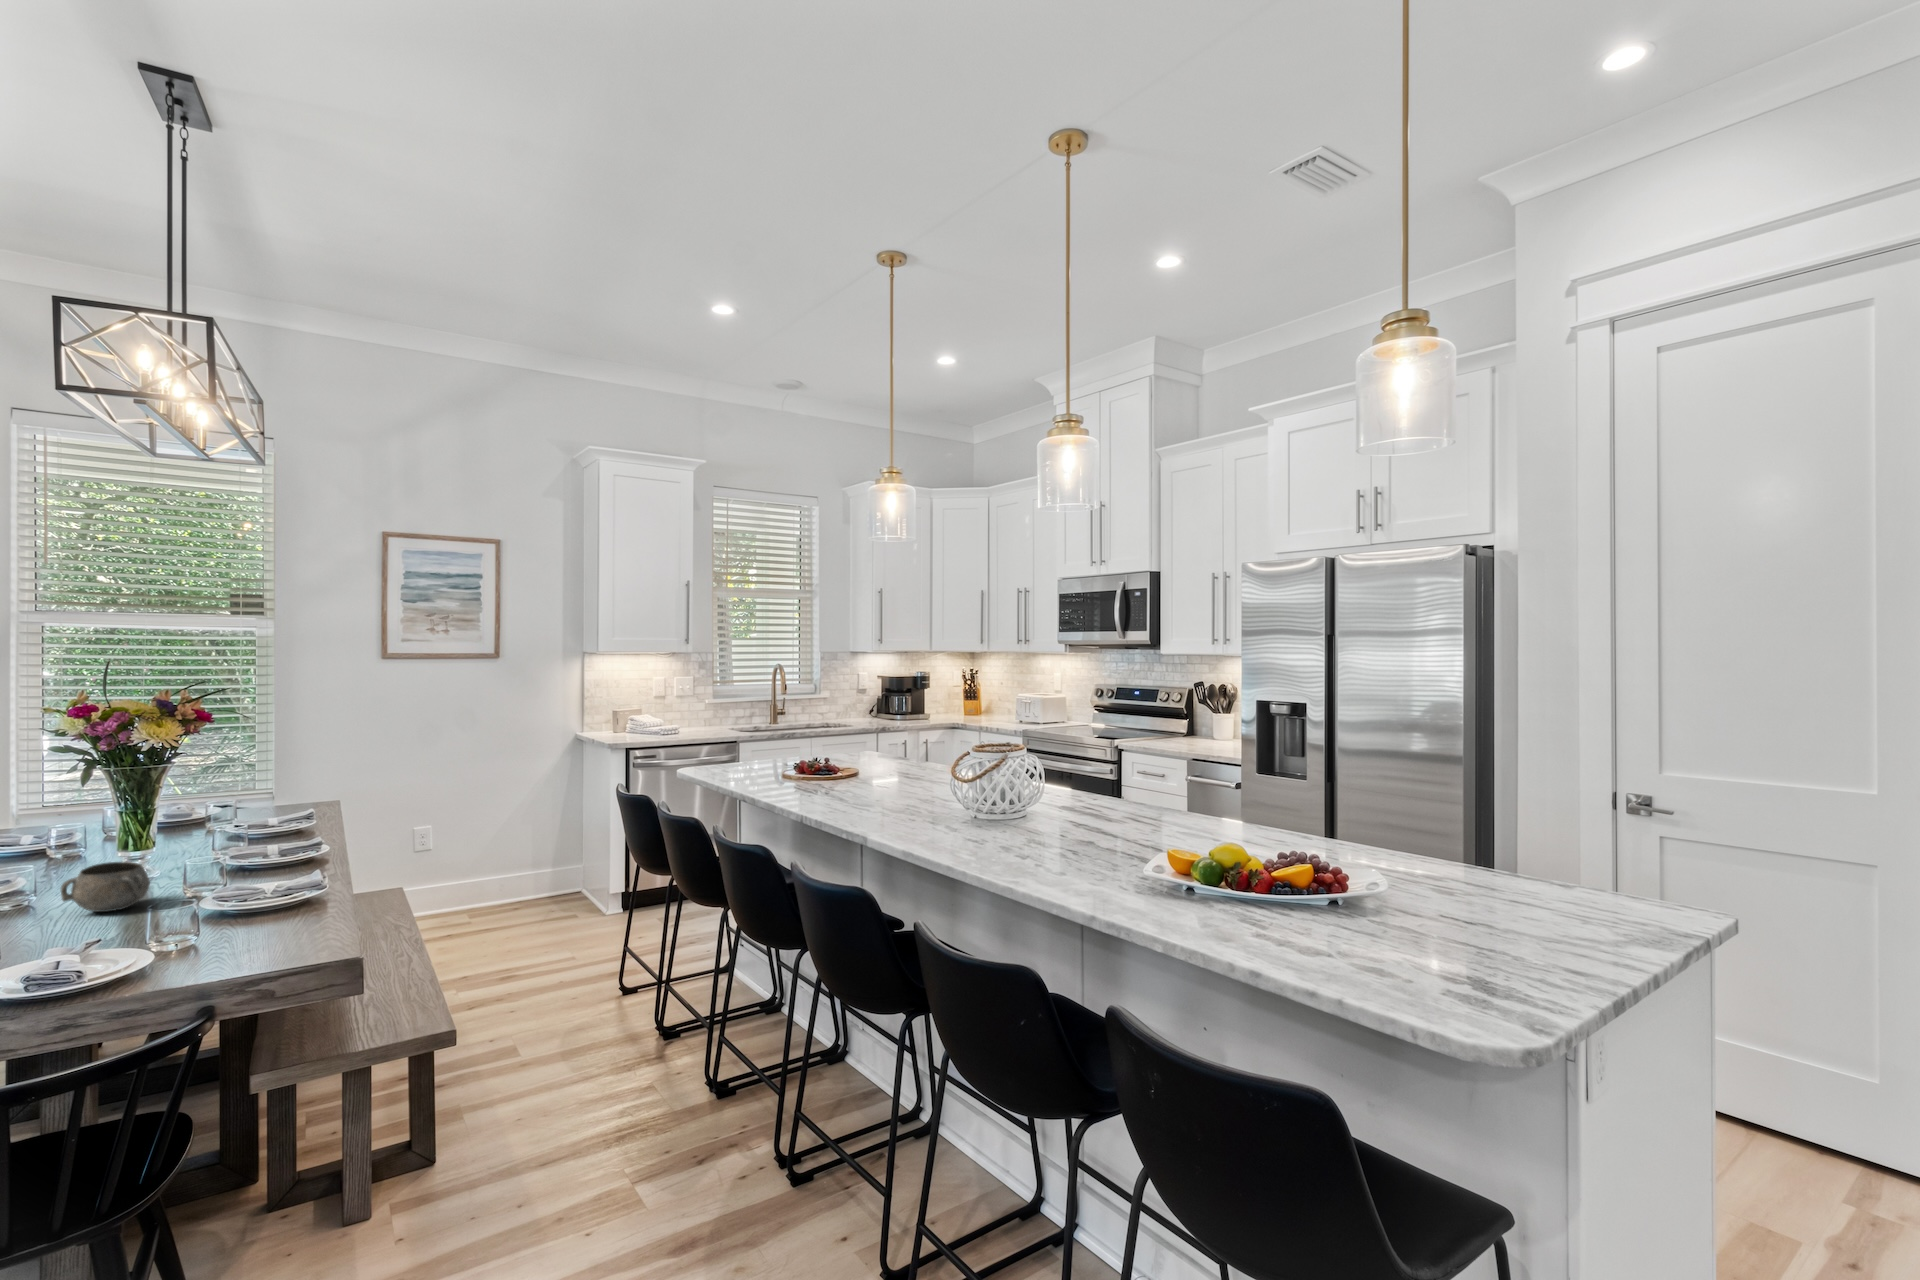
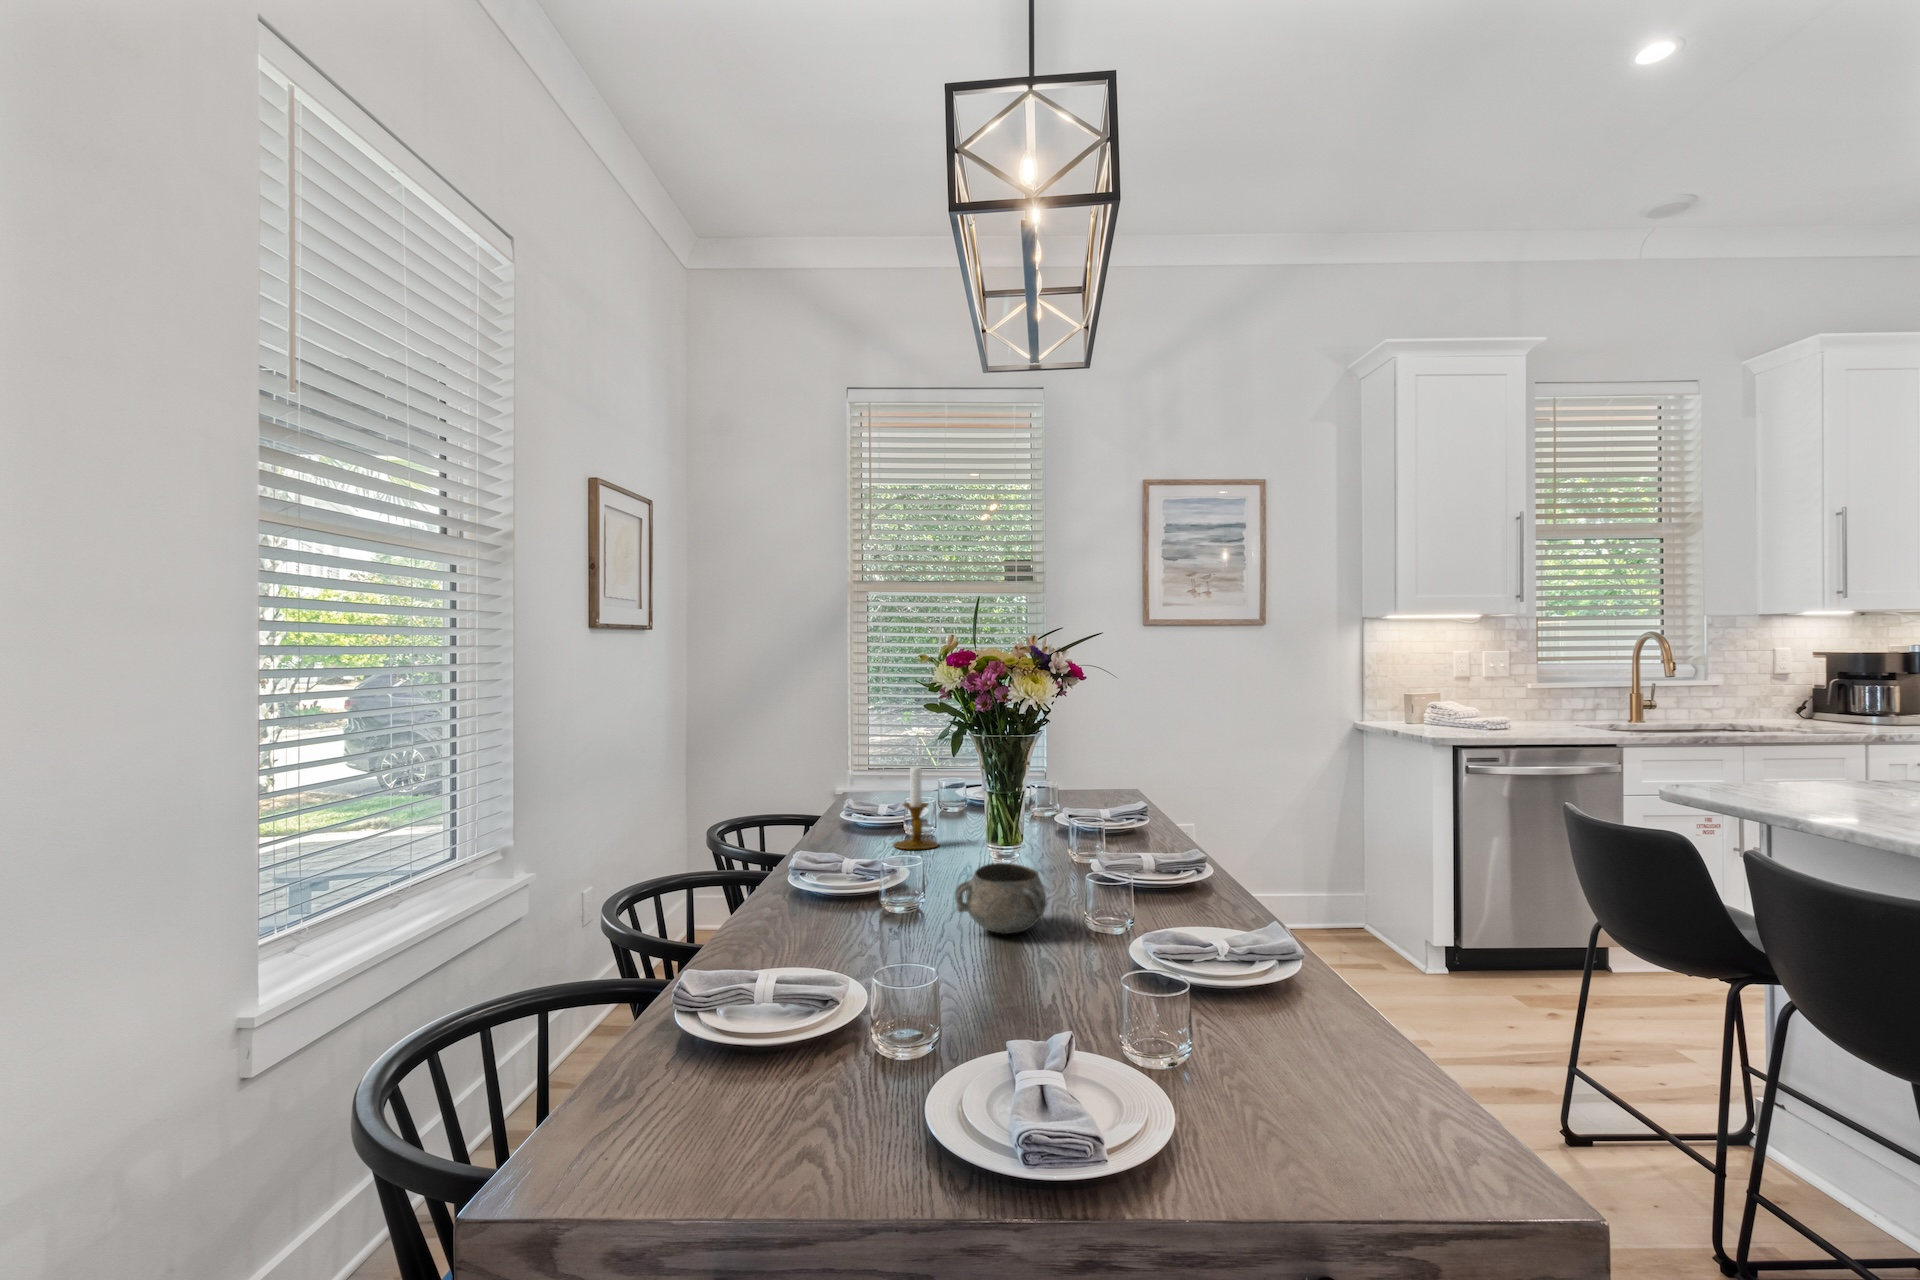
candlestick: none [35,796,88,868] -> present [893,766,939,849]

